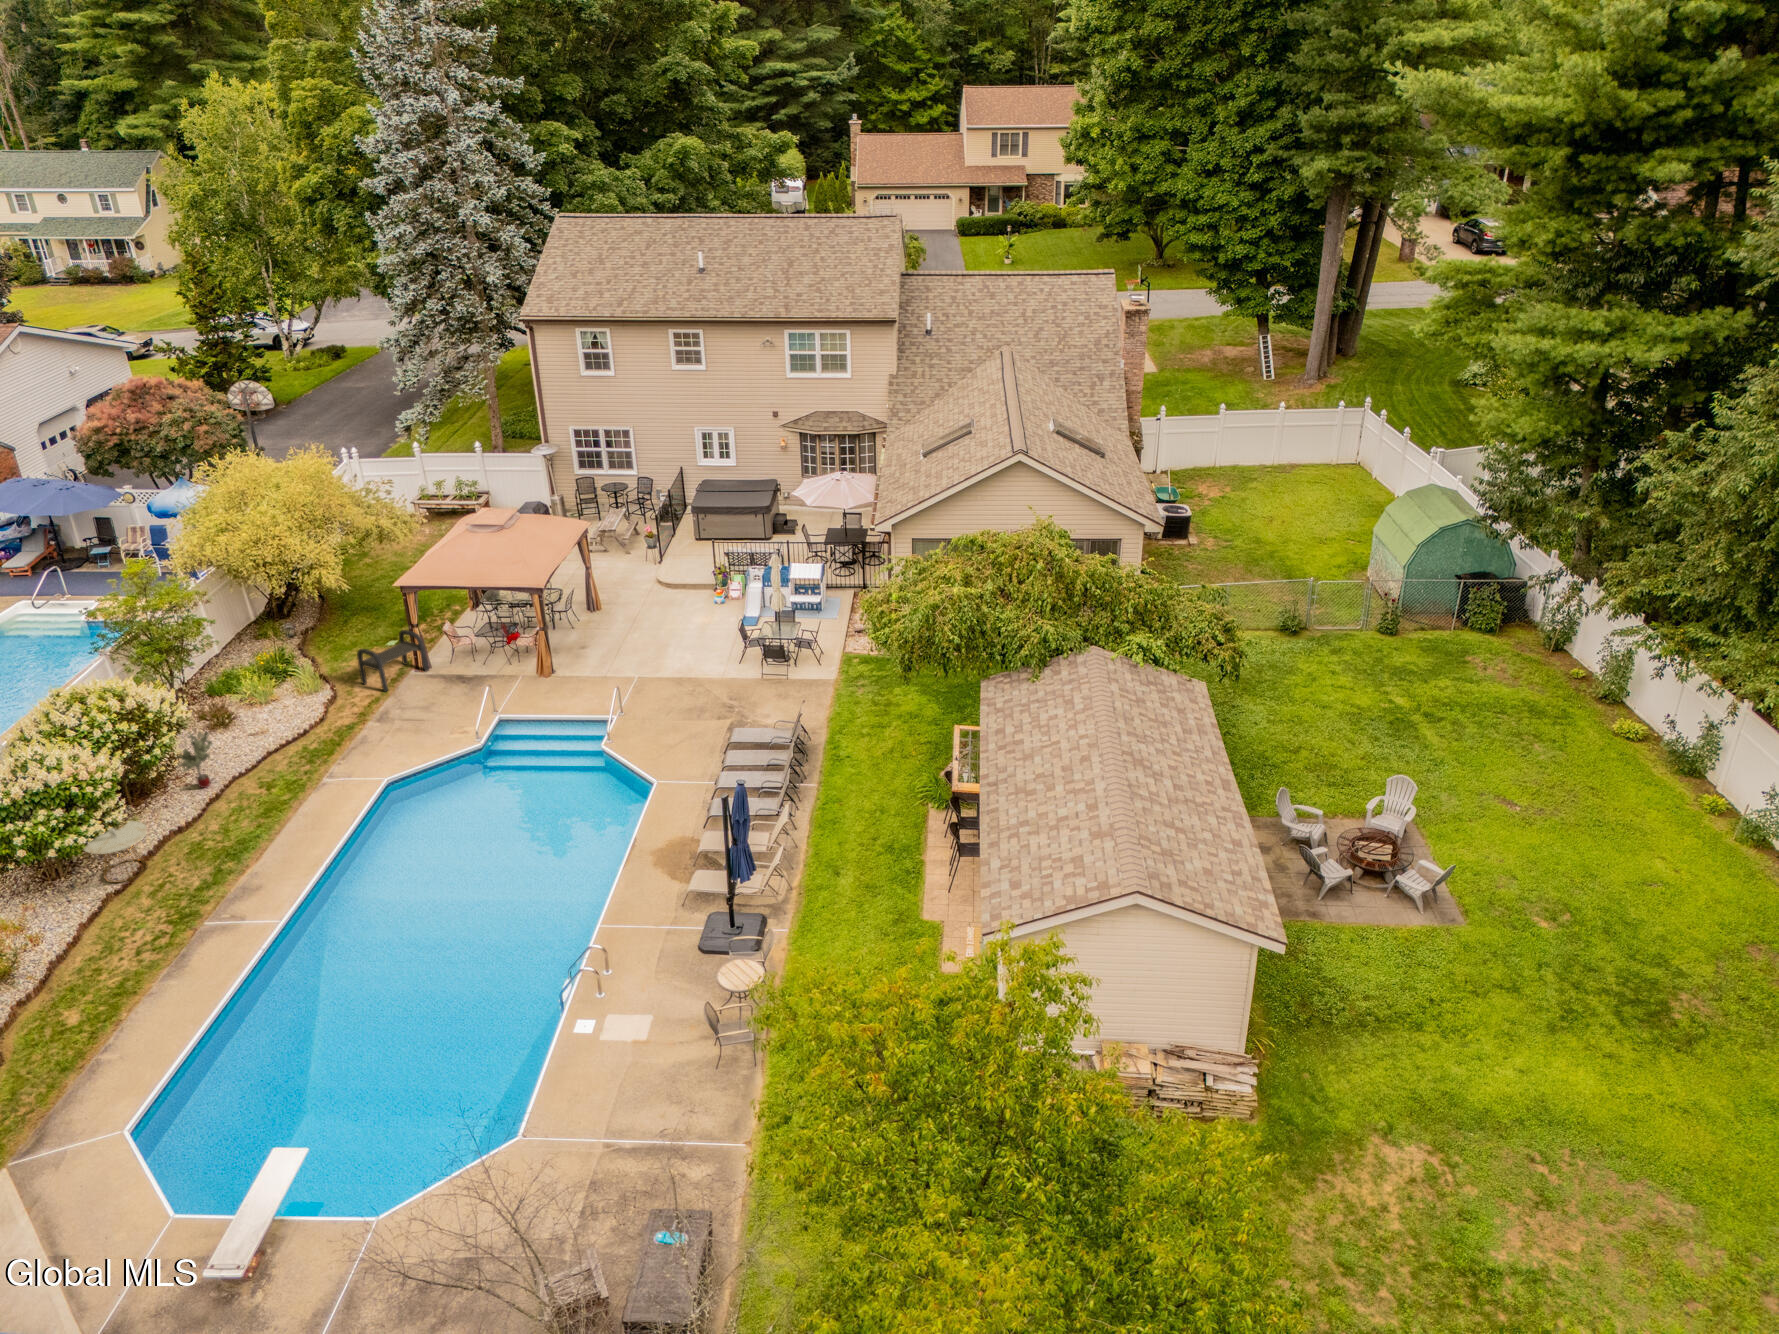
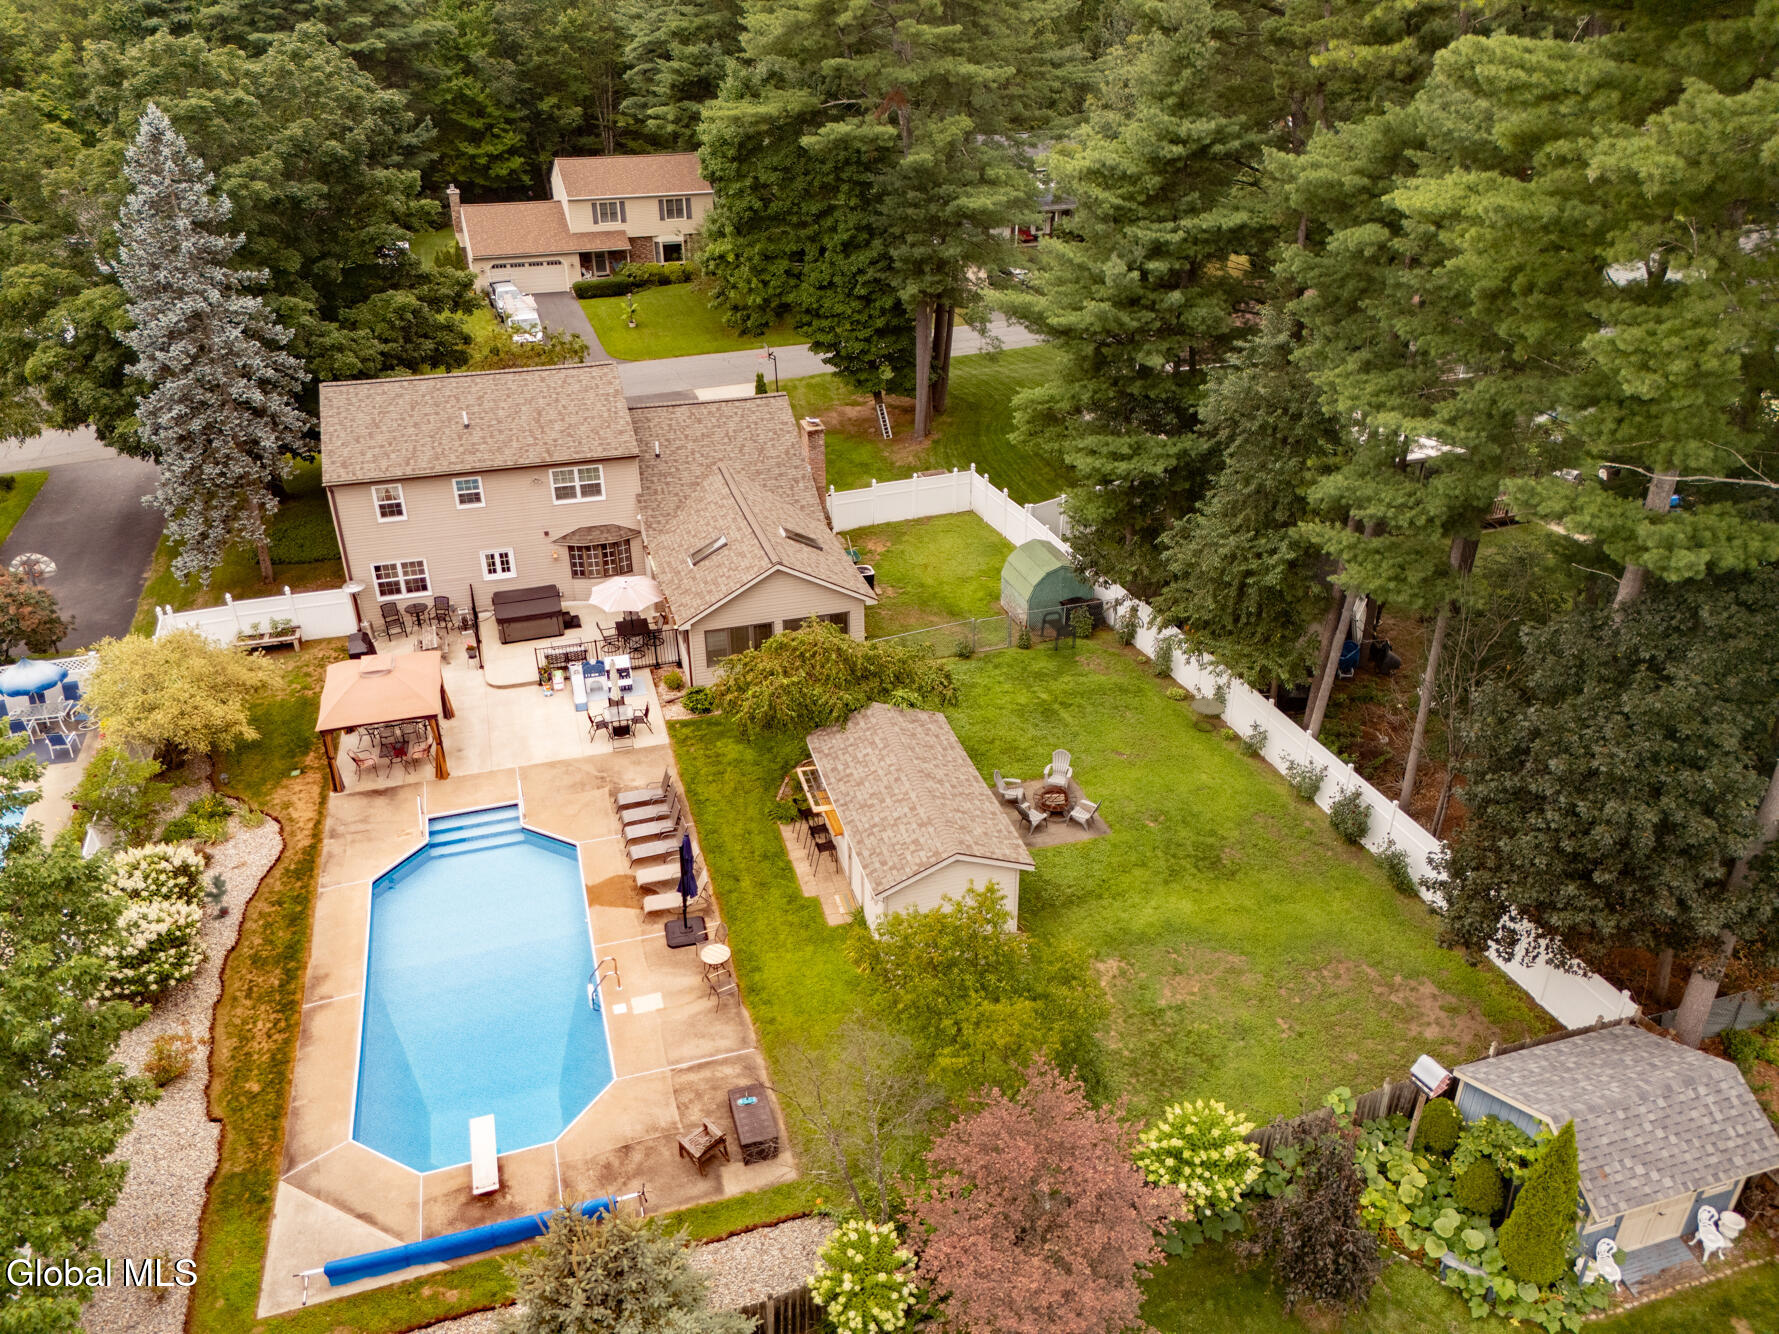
bench: present [357,630,429,691] -> present [1041,611,1076,650]
side table: present [84,821,148,883] -> present [1192,699,1224,731]

